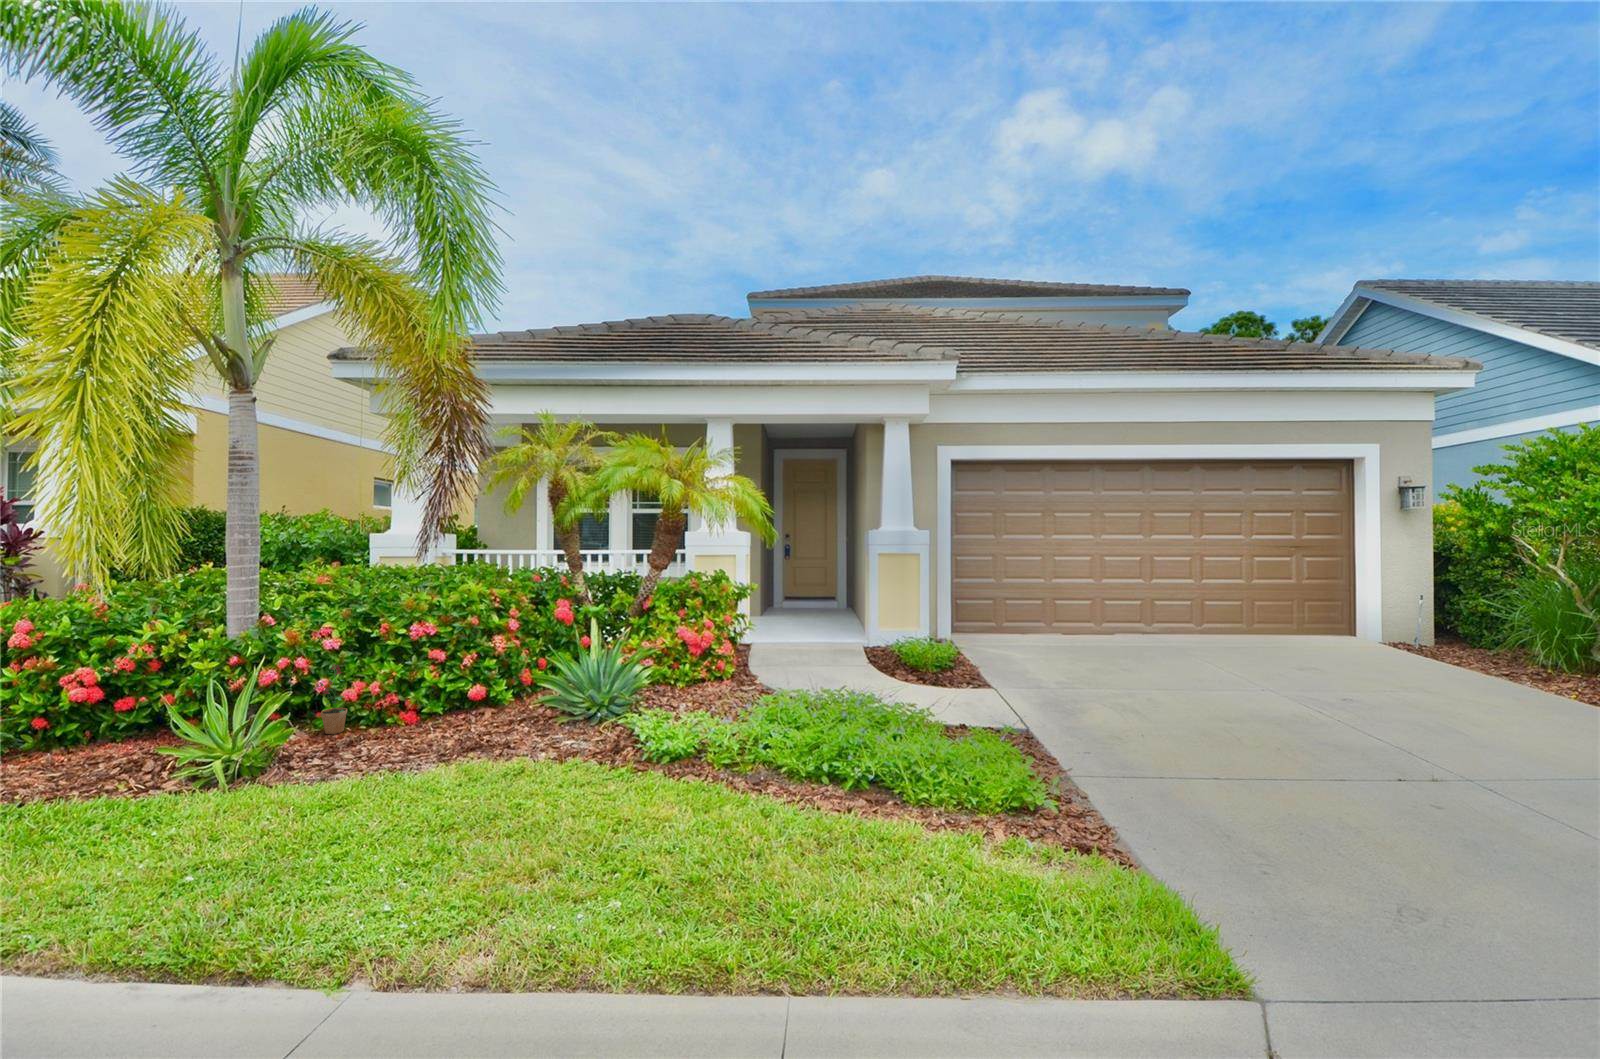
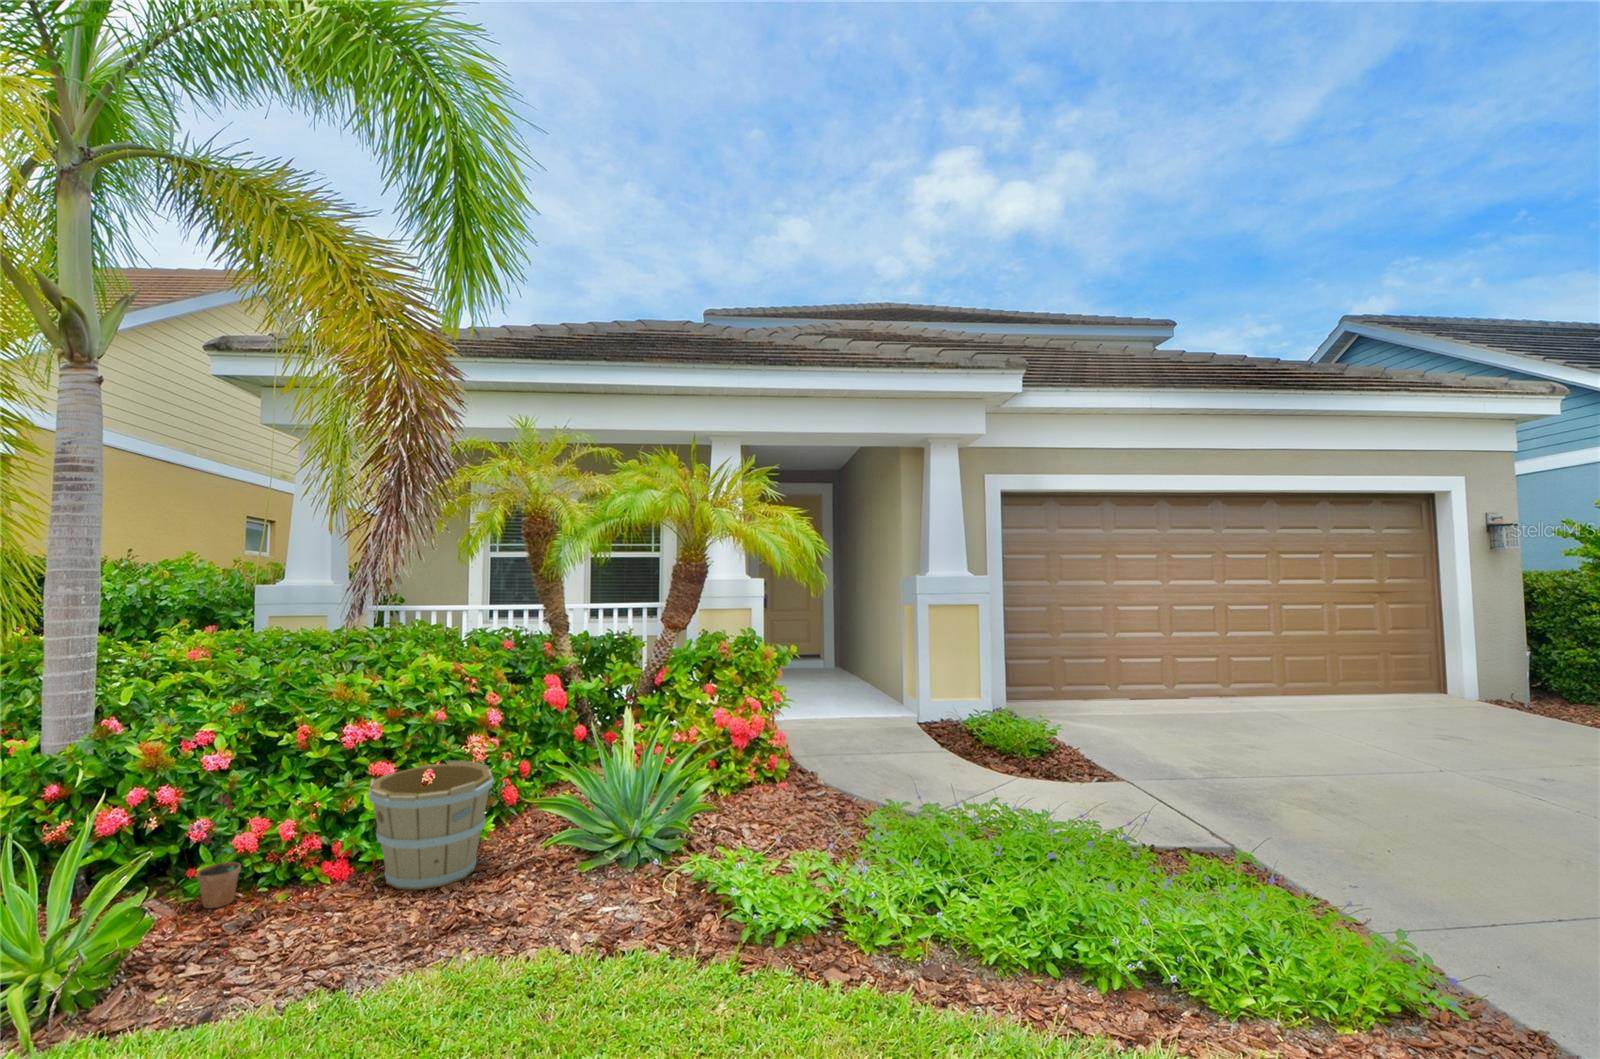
wooden bucket: none [424,651,507,730] -> present [369,761,494,890]

